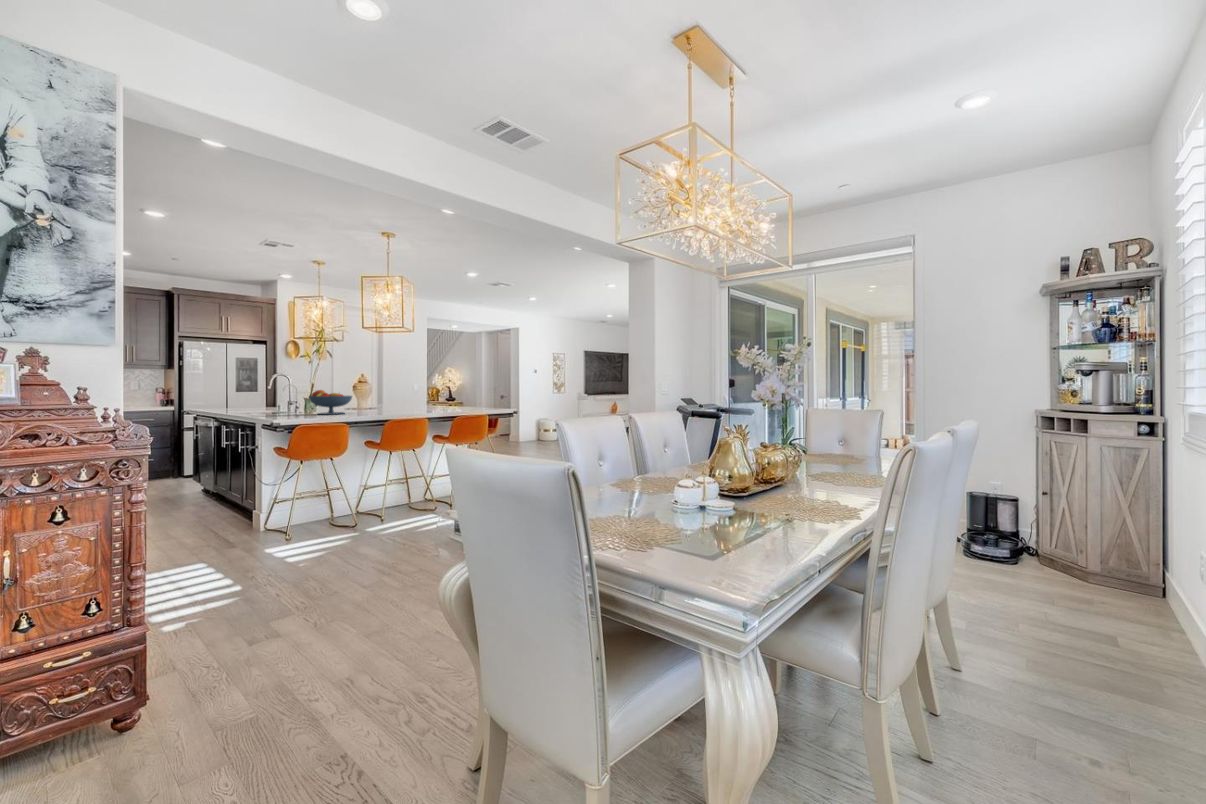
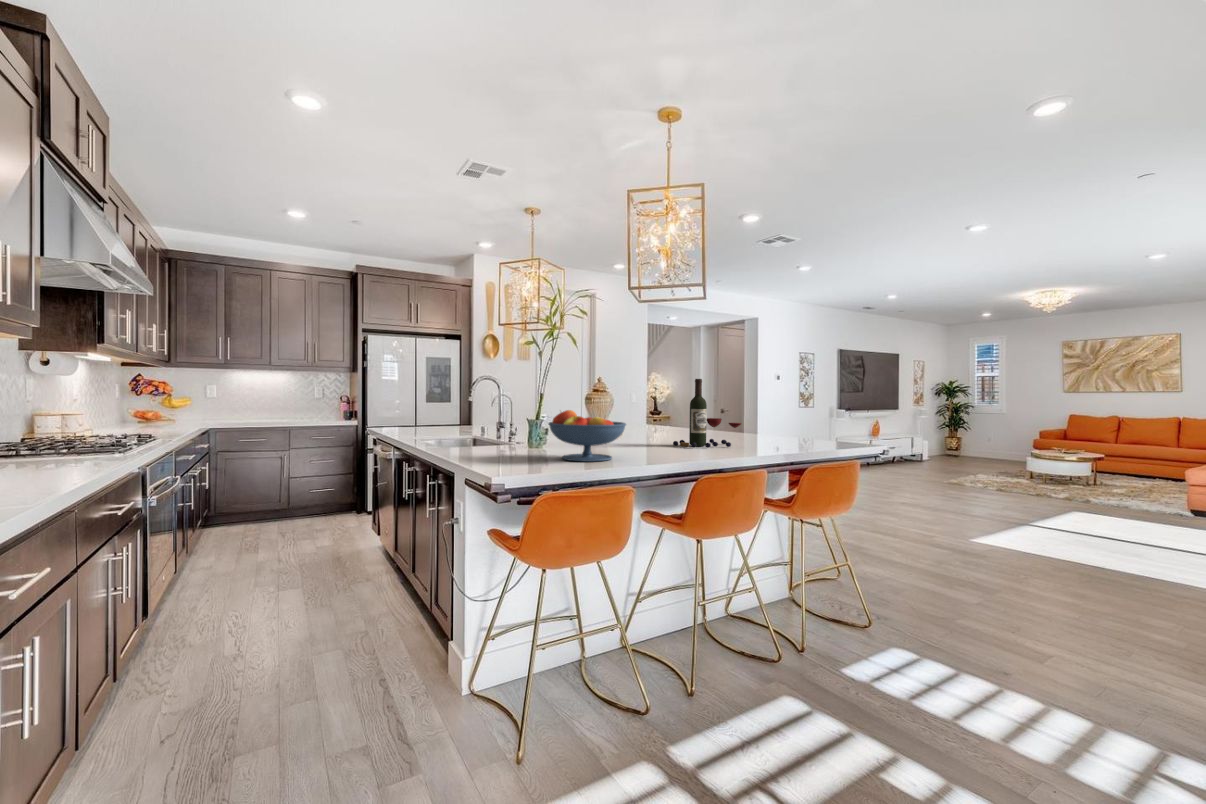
wine bottle: none [393,374,433,410] -> present [673,379,741,448]

